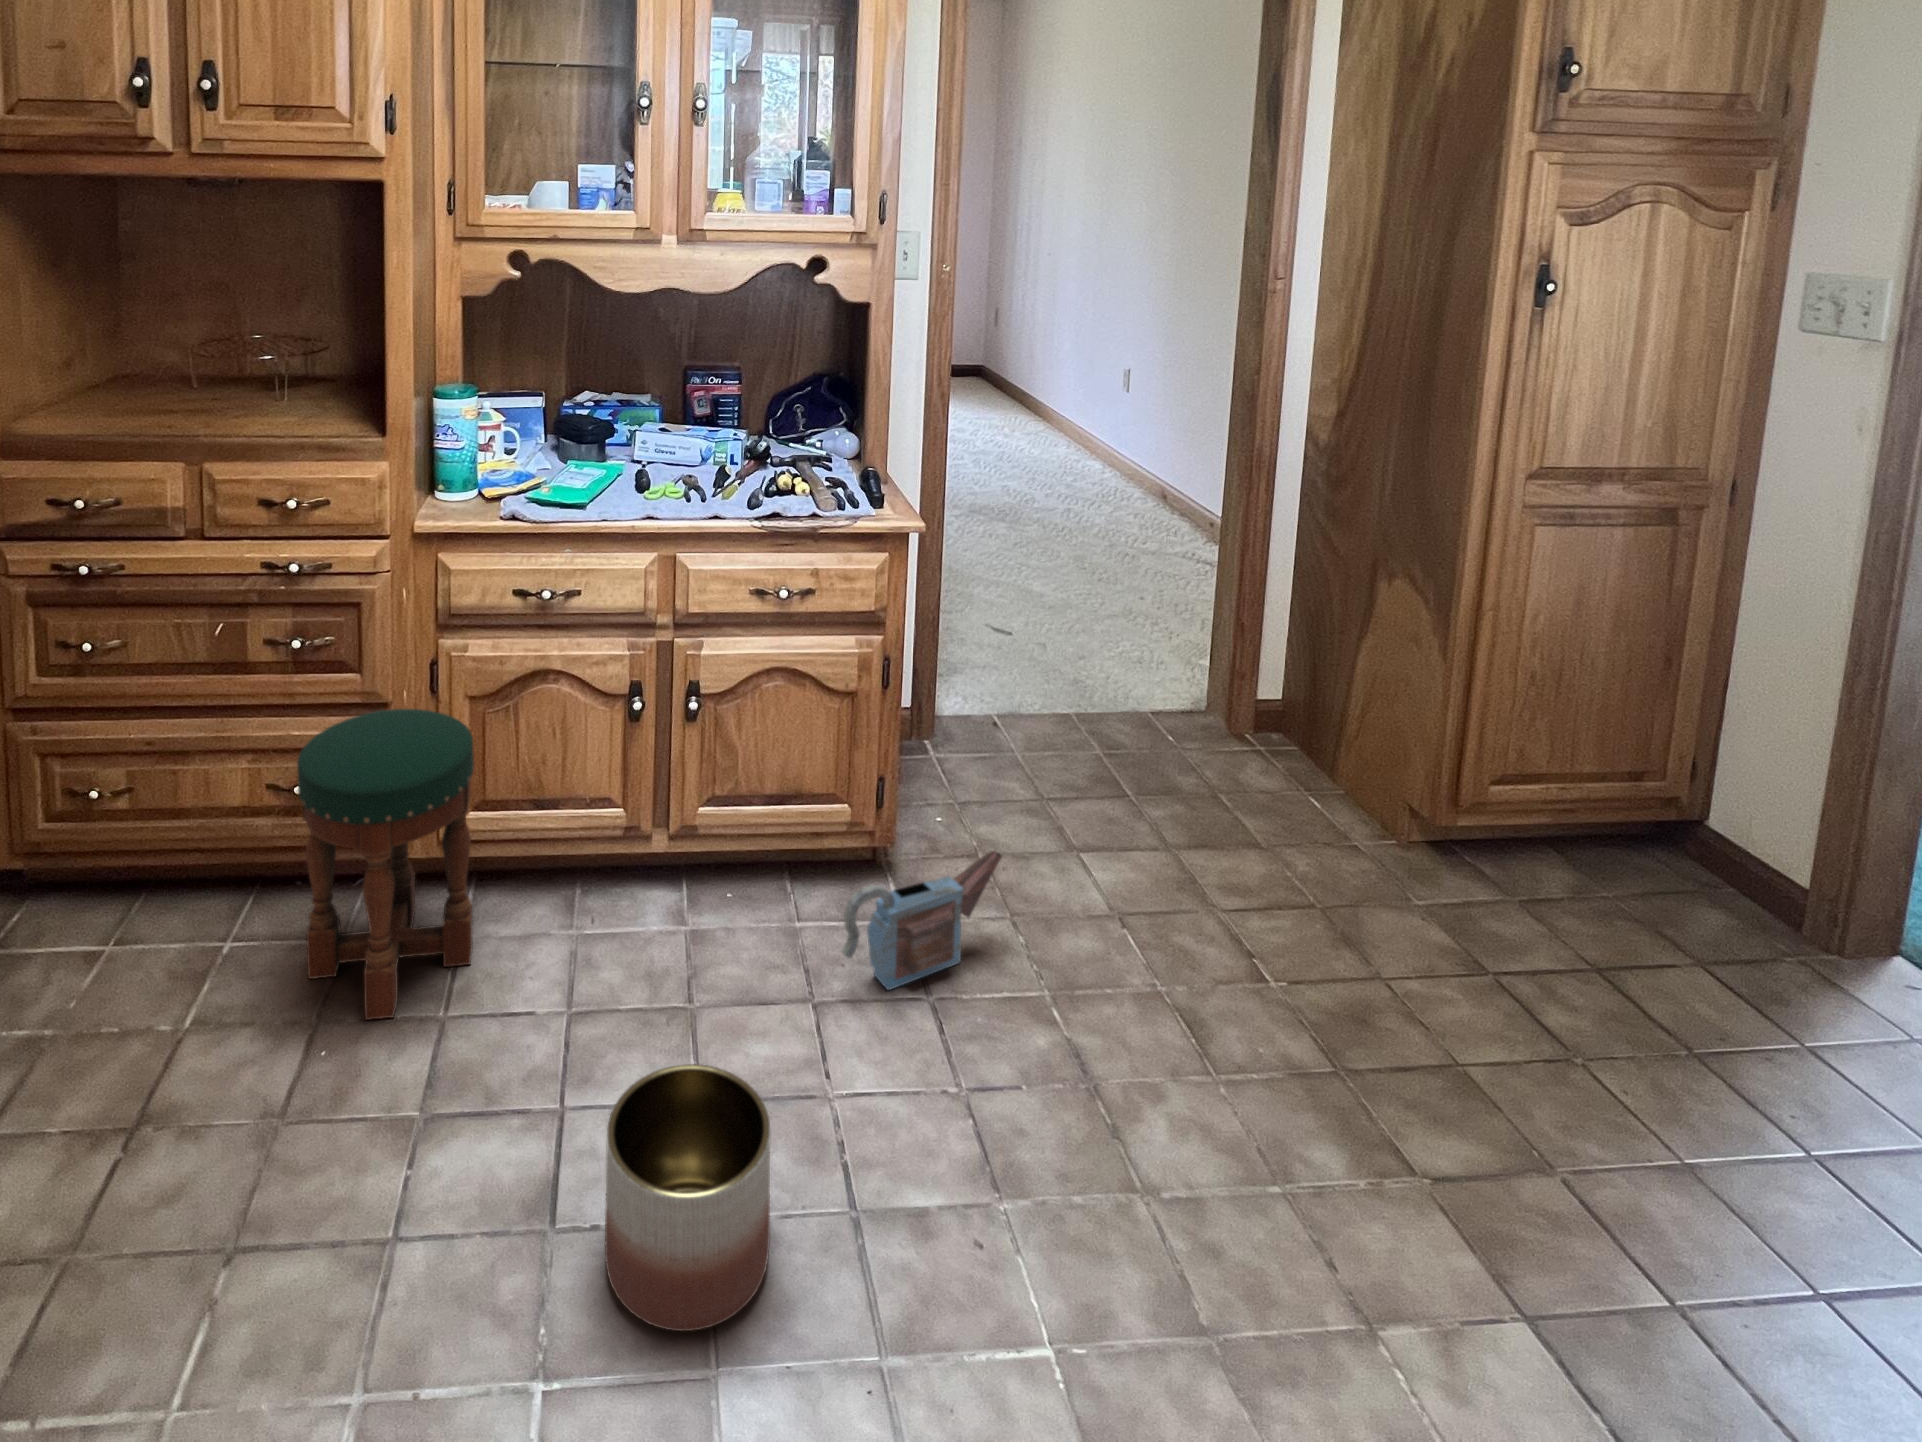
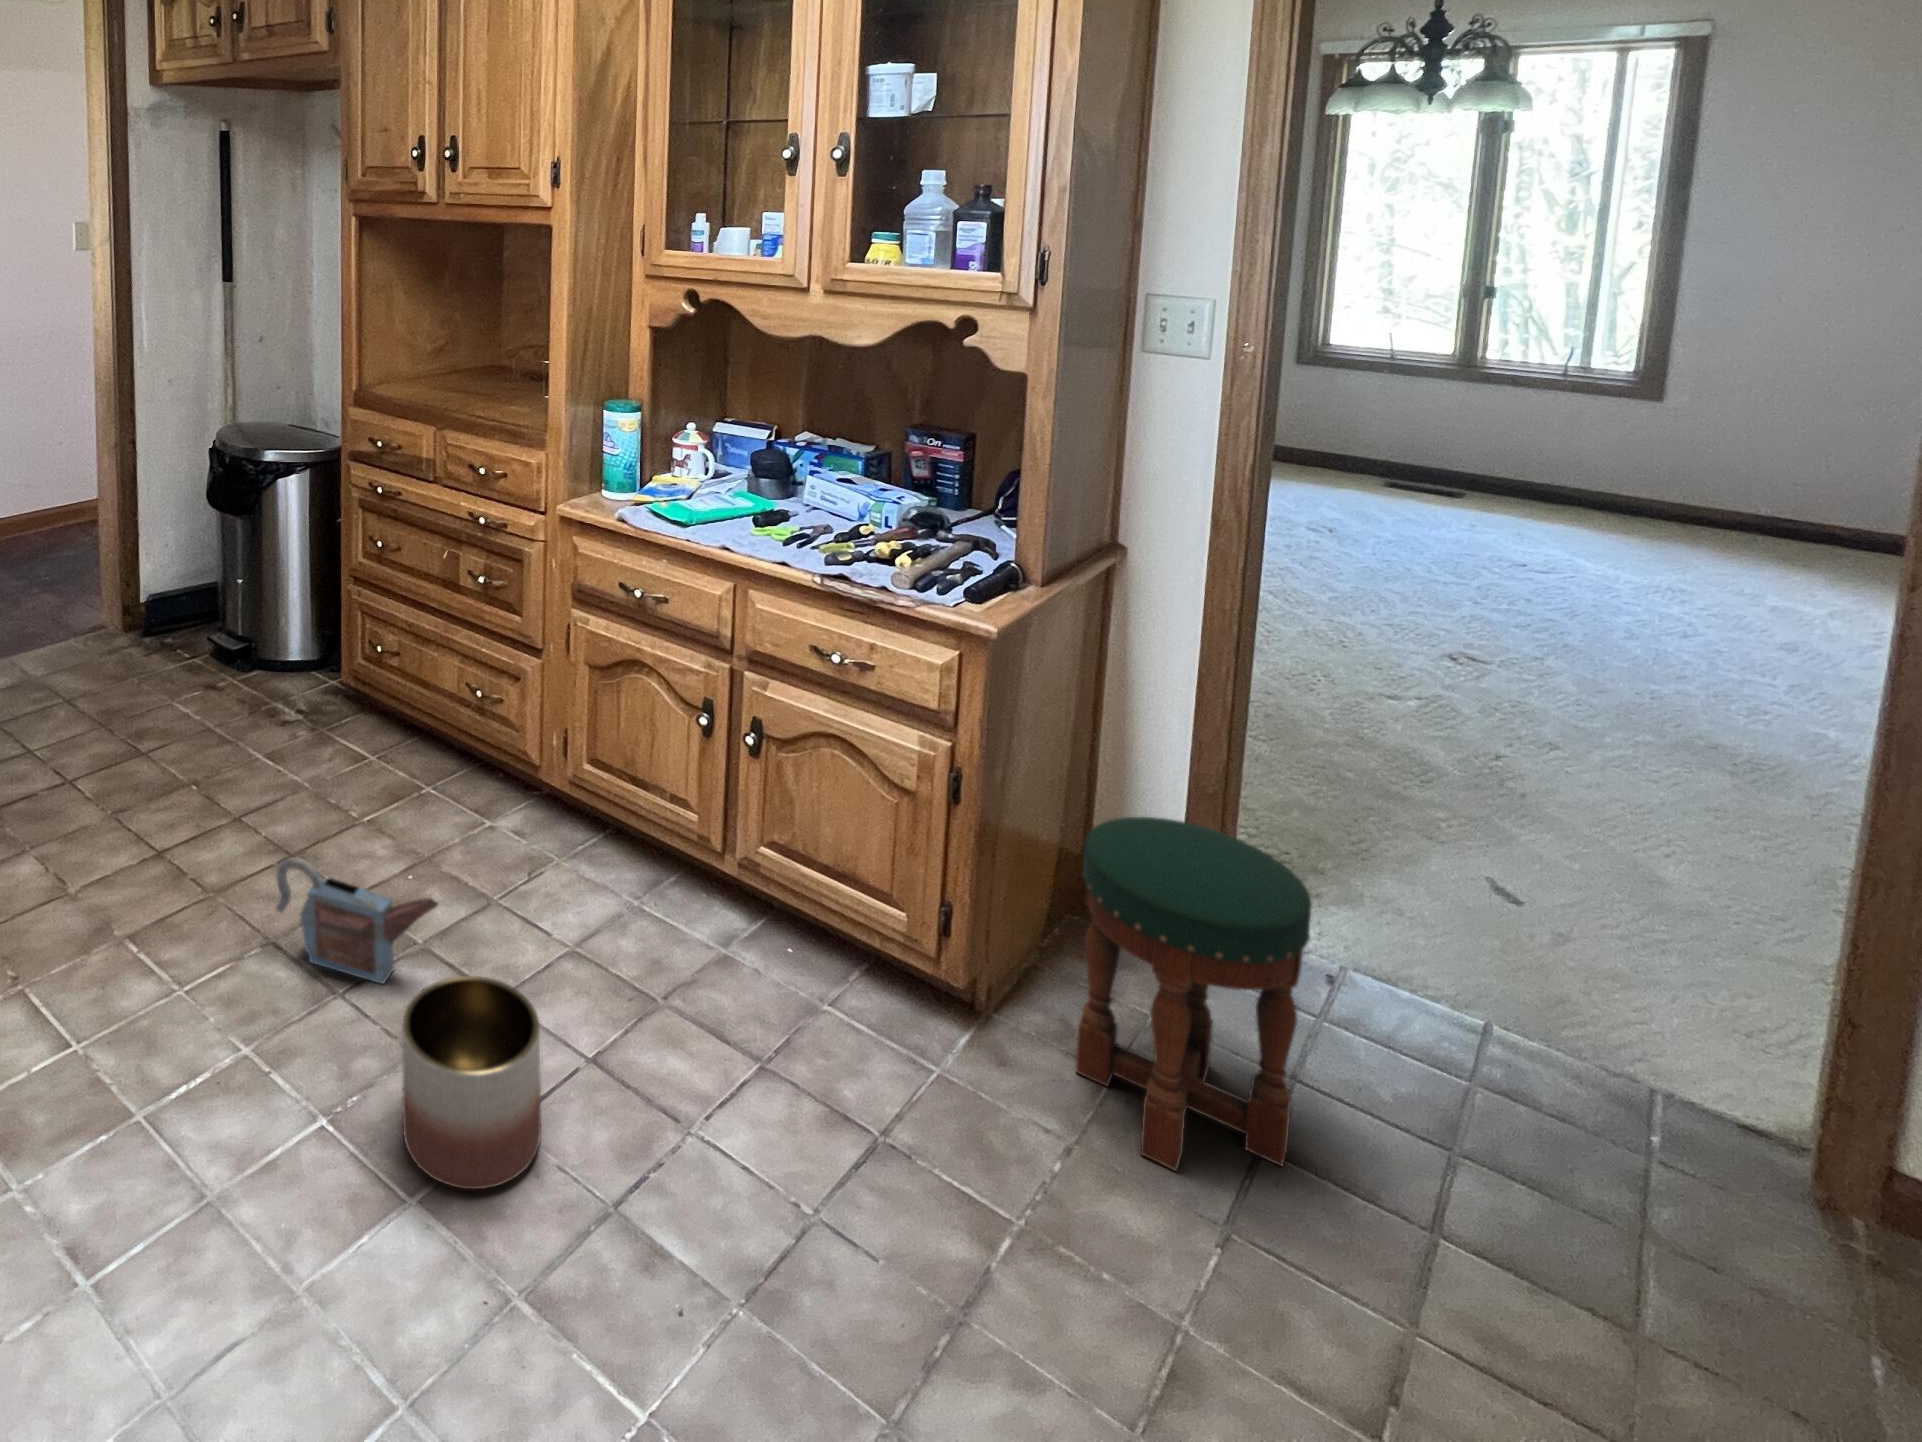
stool: present [297,709,474,1020] -> present [1076,817,1312,1171]
watering can: present [842,851,1002,990] -> present [277,857,438,984]

